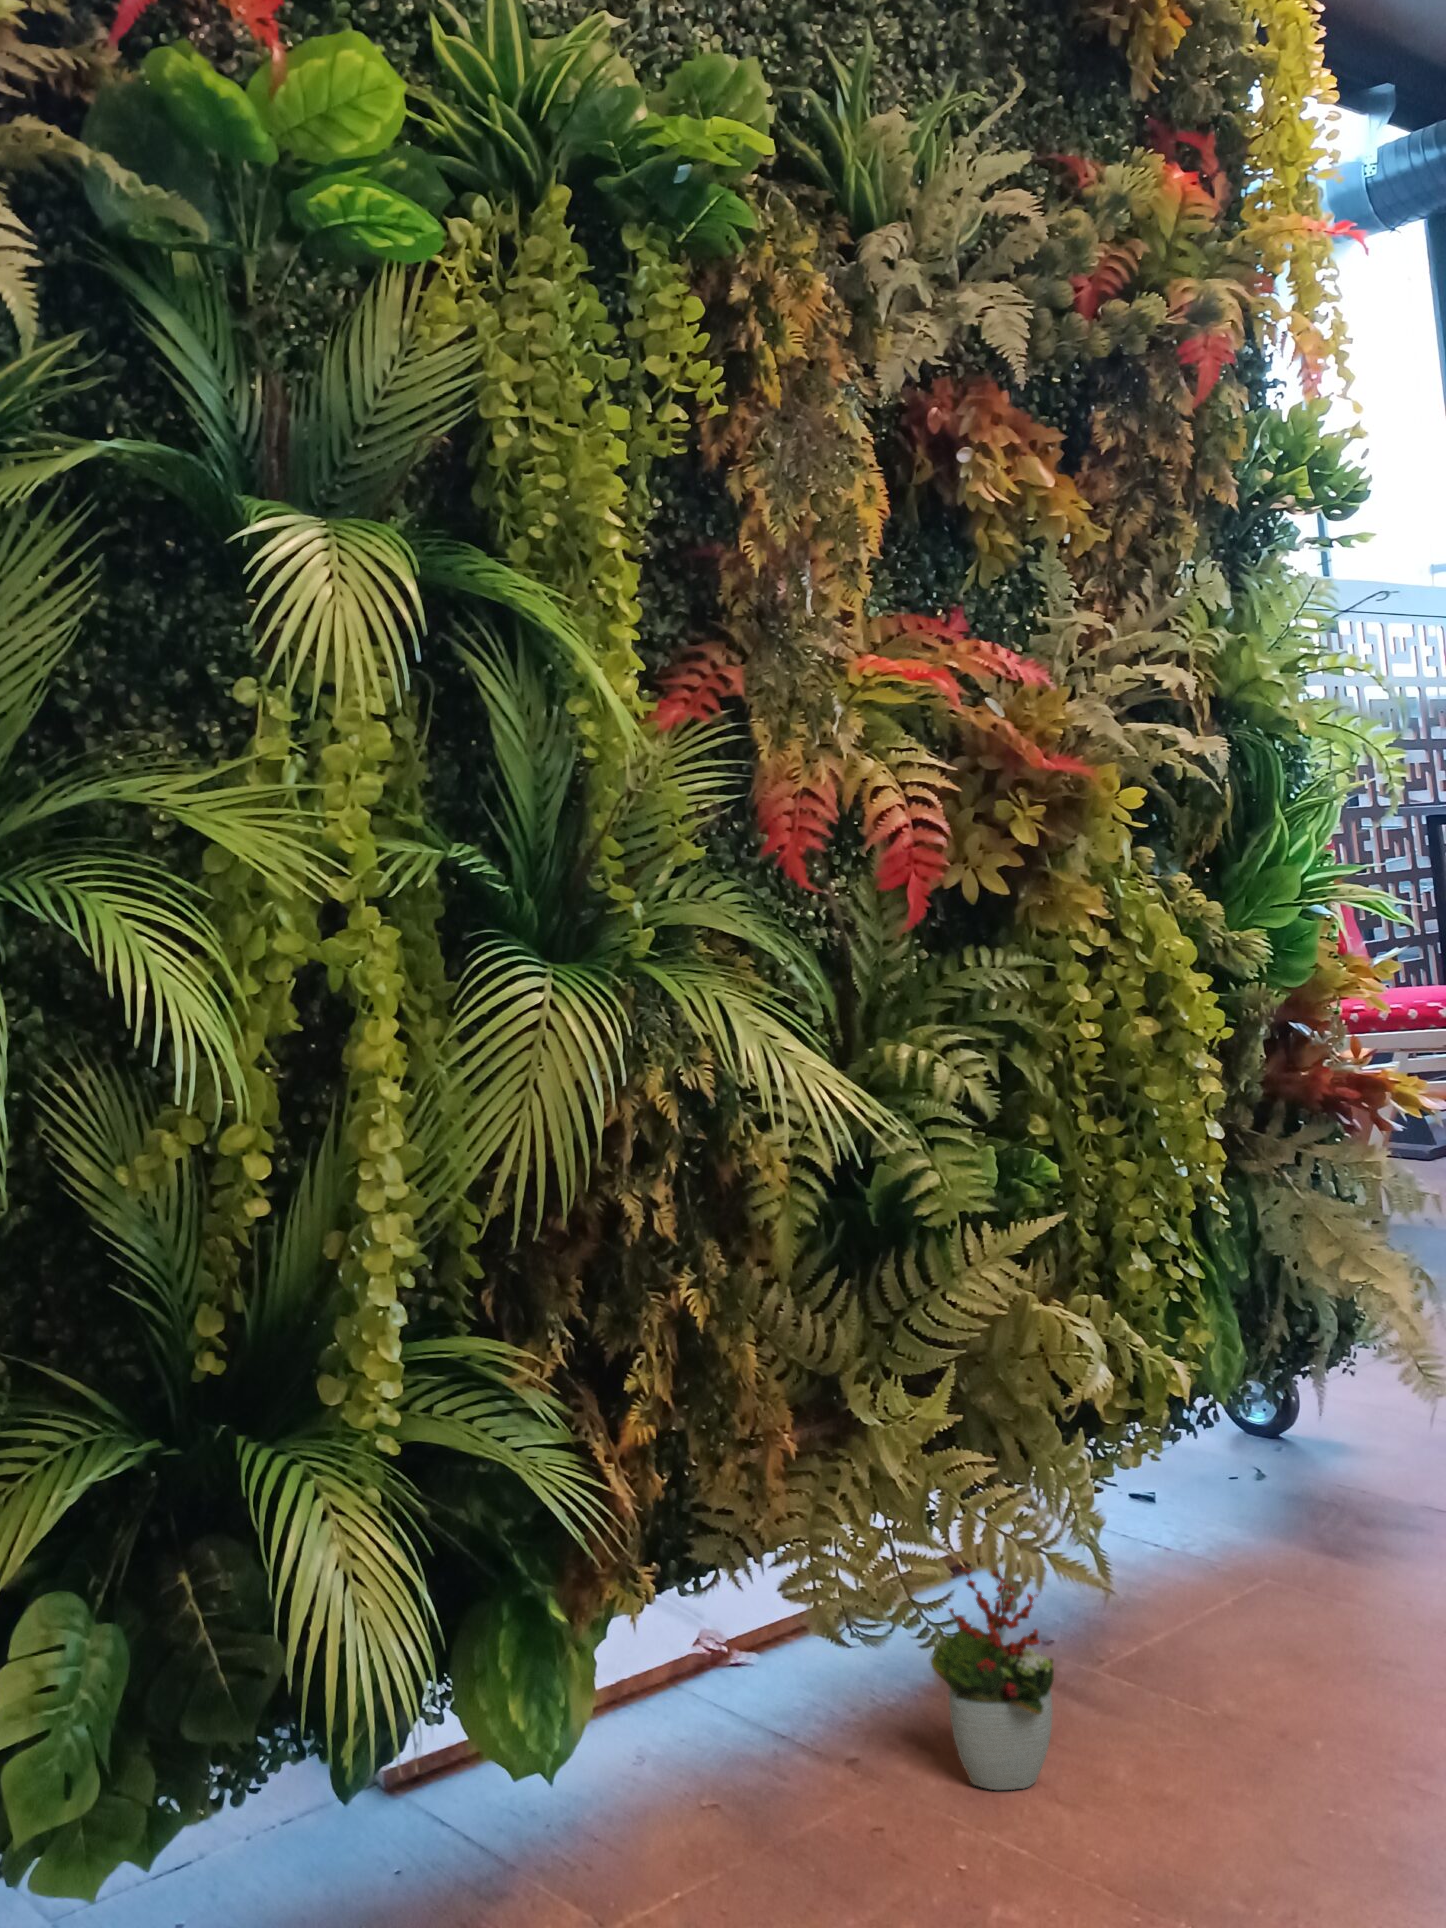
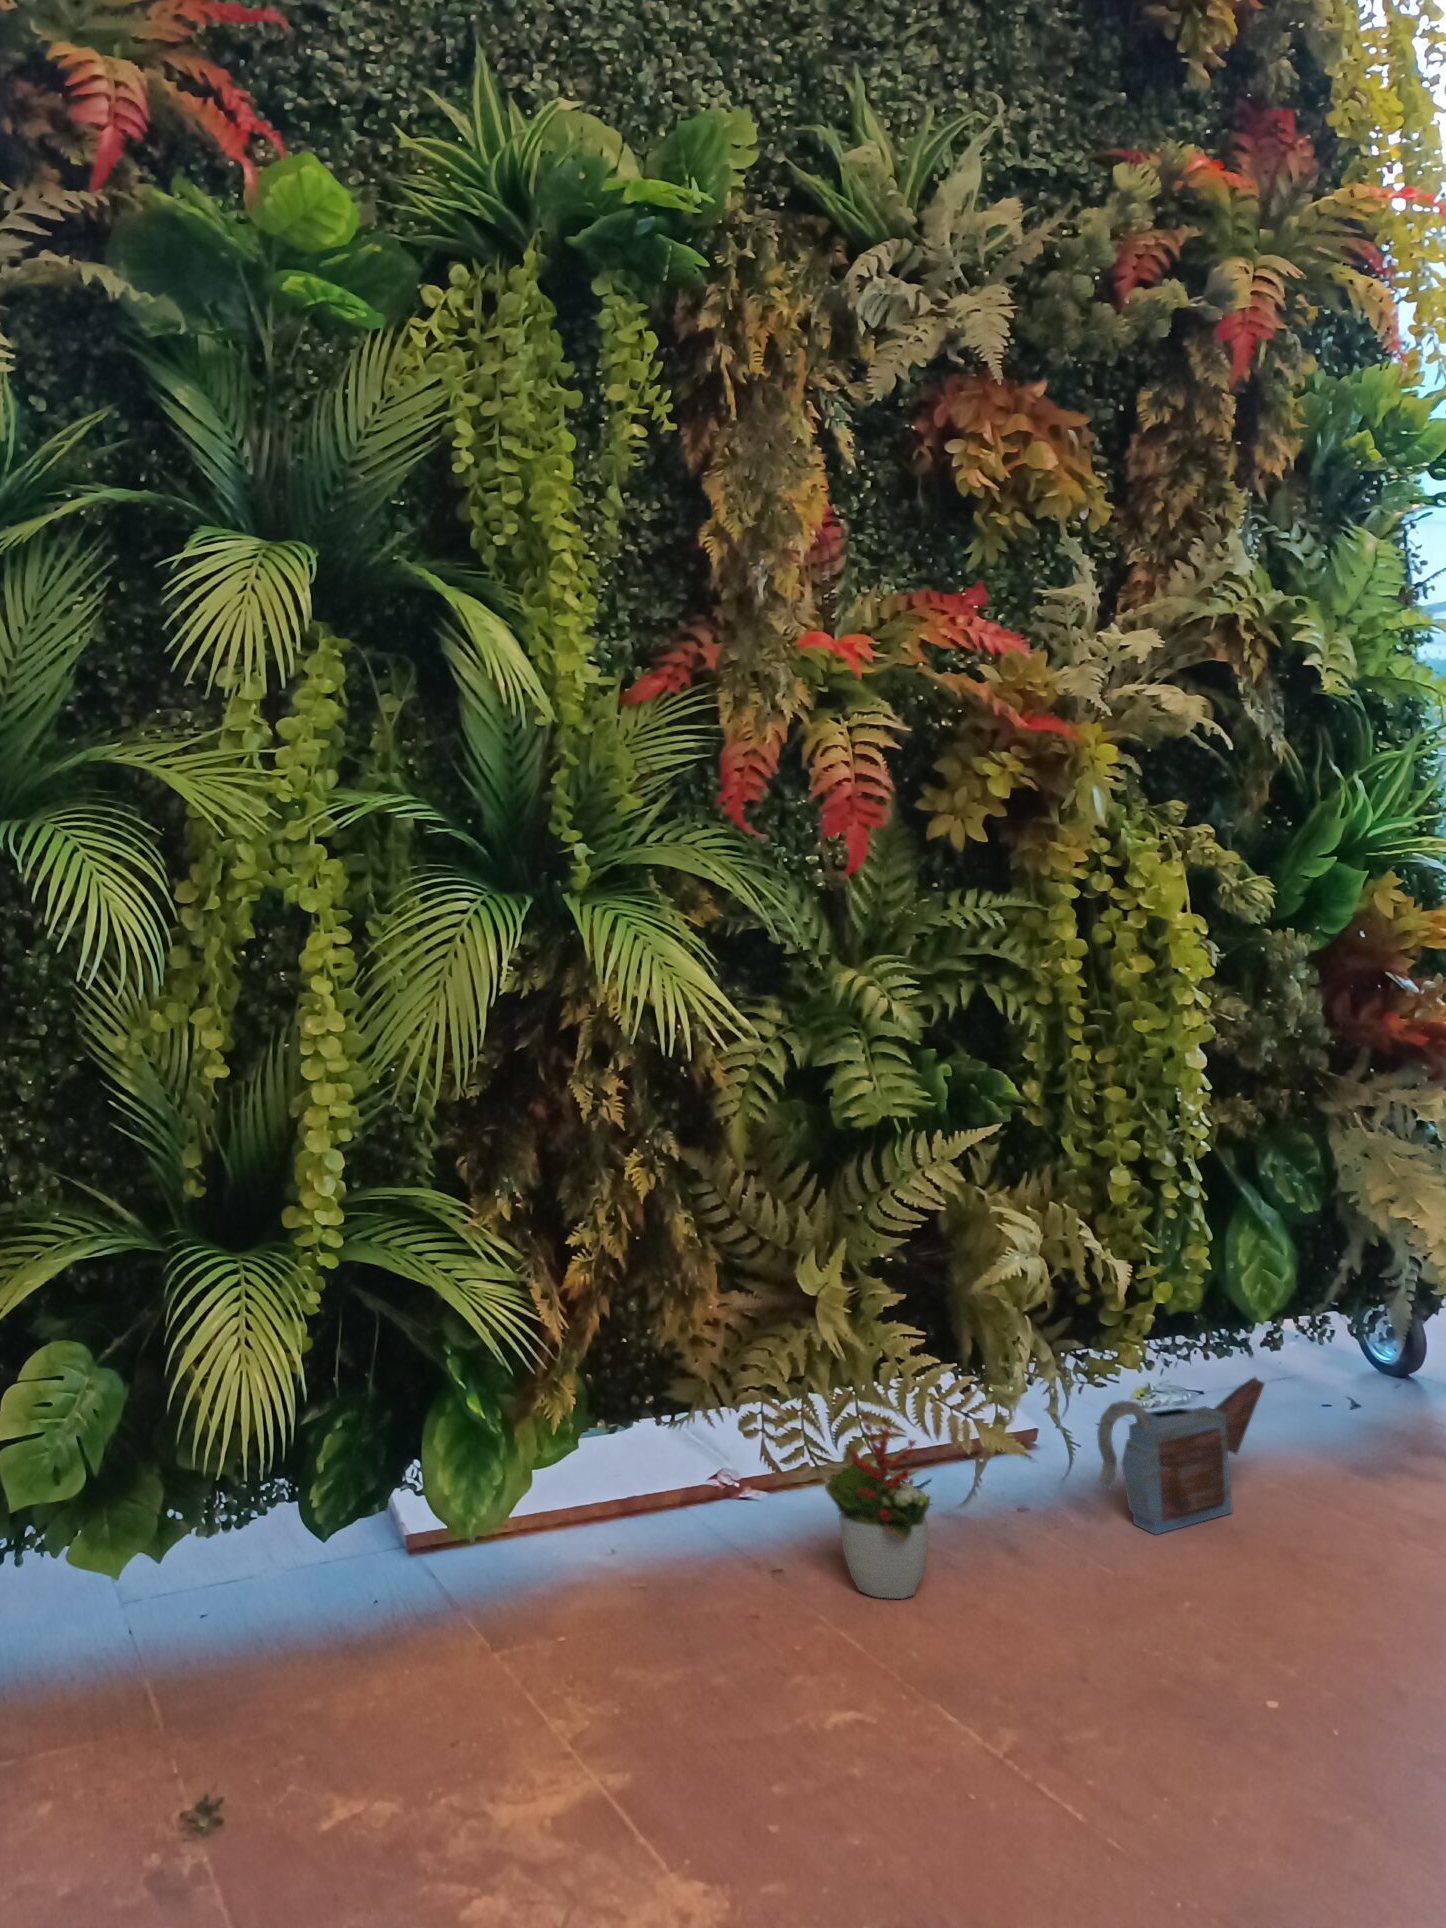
watering can: none [1166,1472,1289,1667] -> present [1097,1377,1264,1535]

